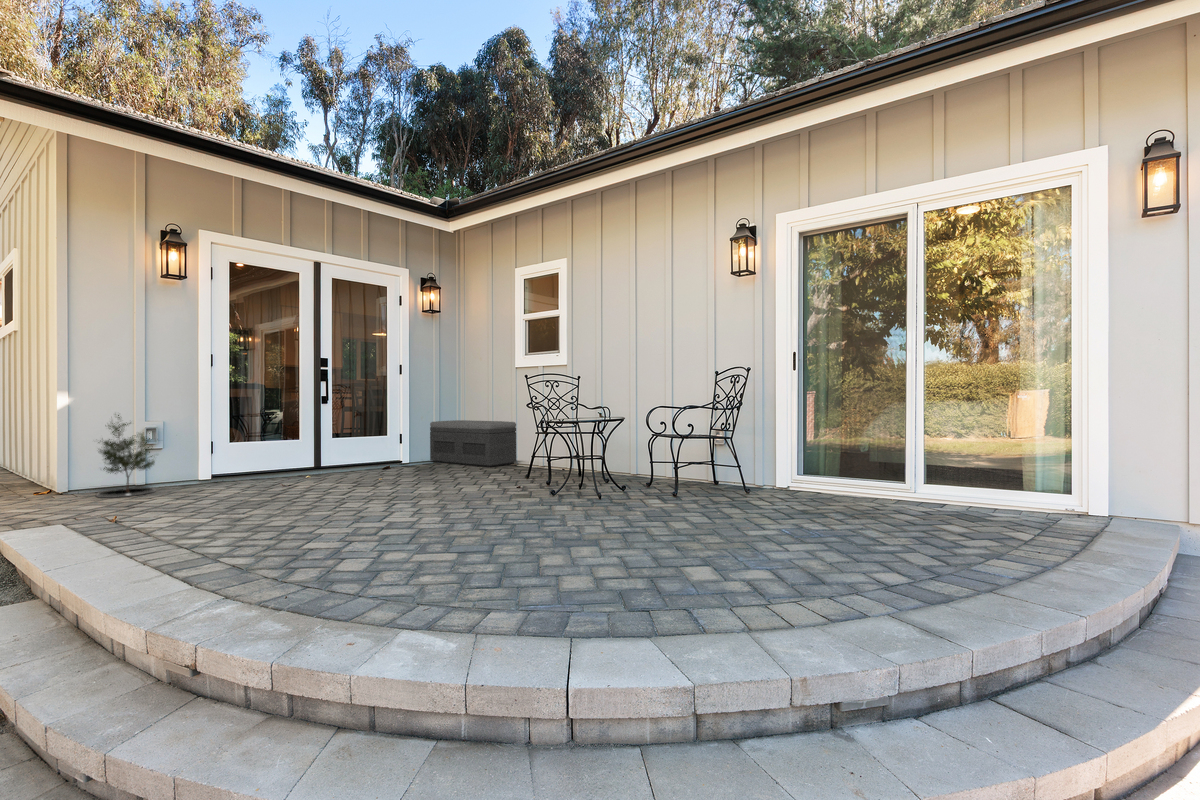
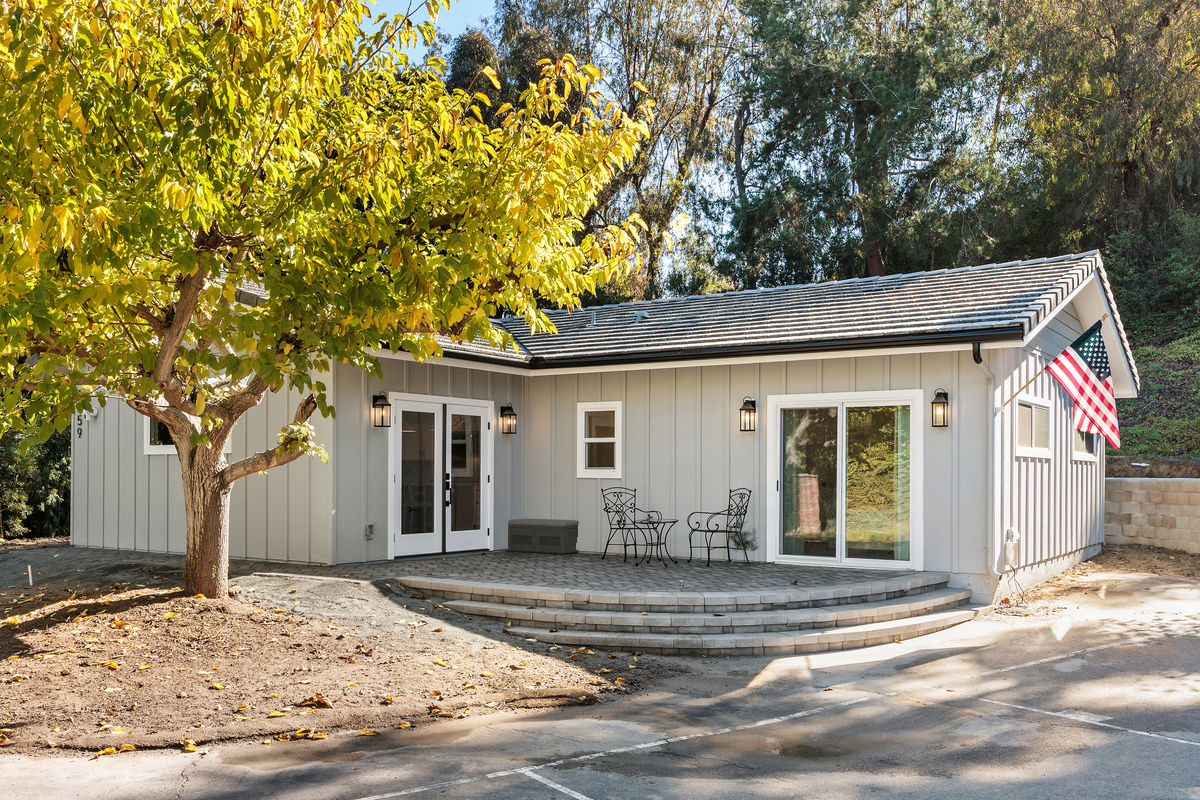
potted tree: present [96,415,155,498] -> present [731,522,758,566]

